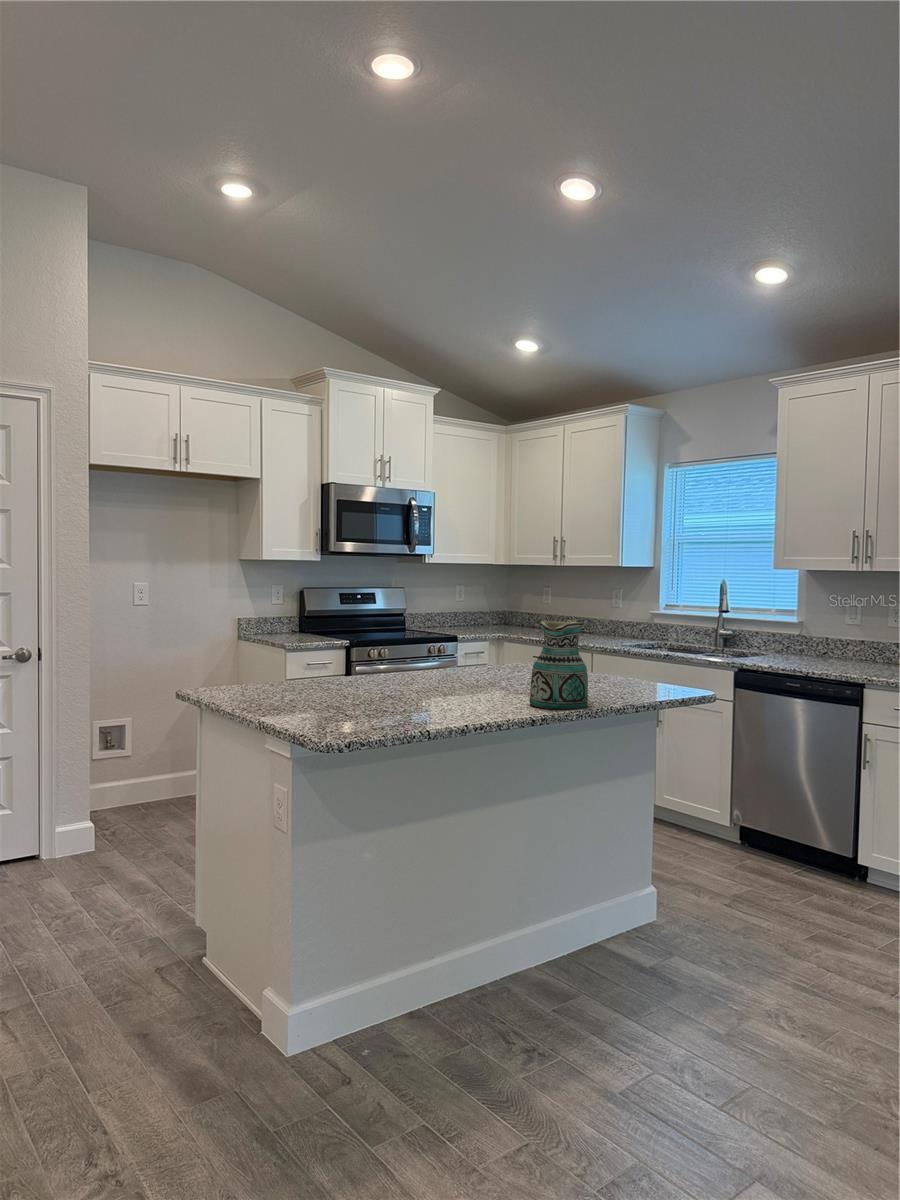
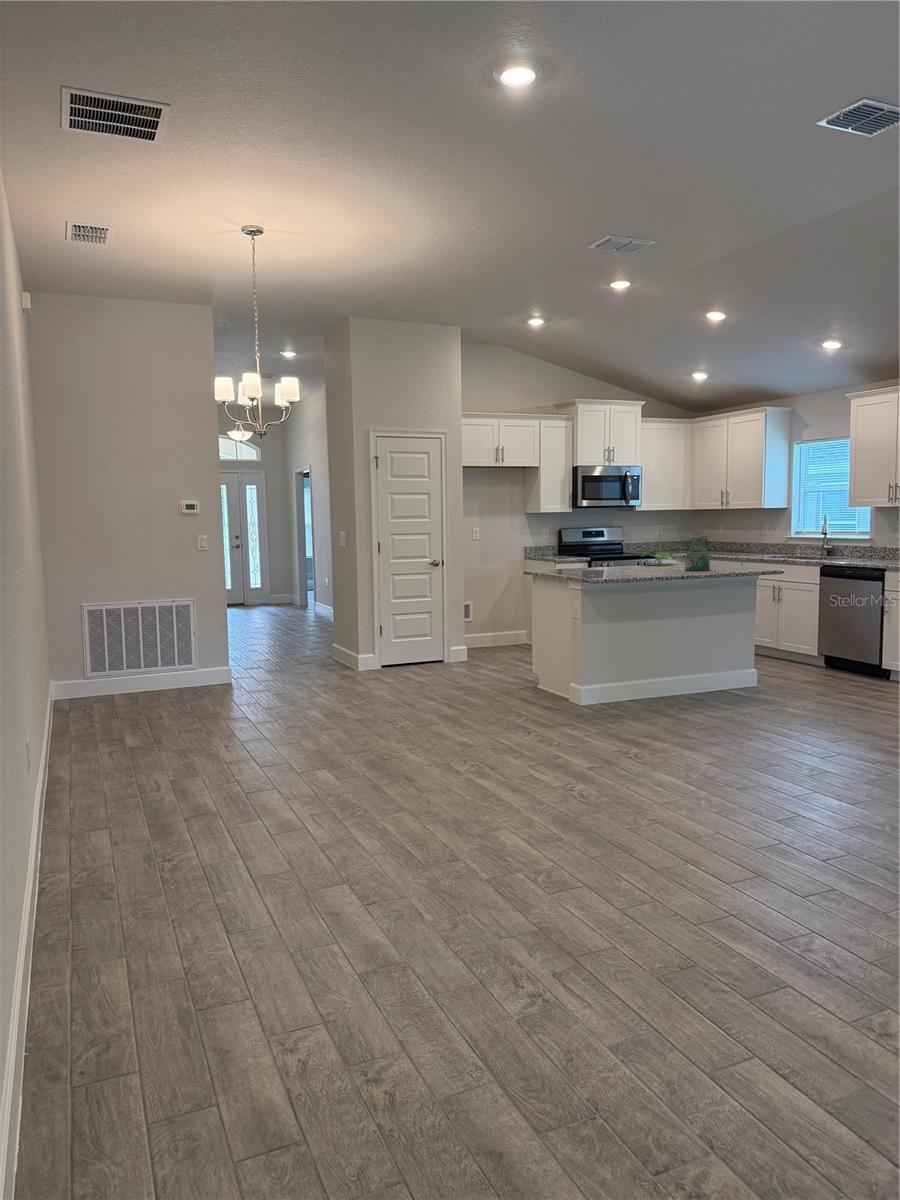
potted plant: none [427,599,503,671] -> present [643,538,677,566]

